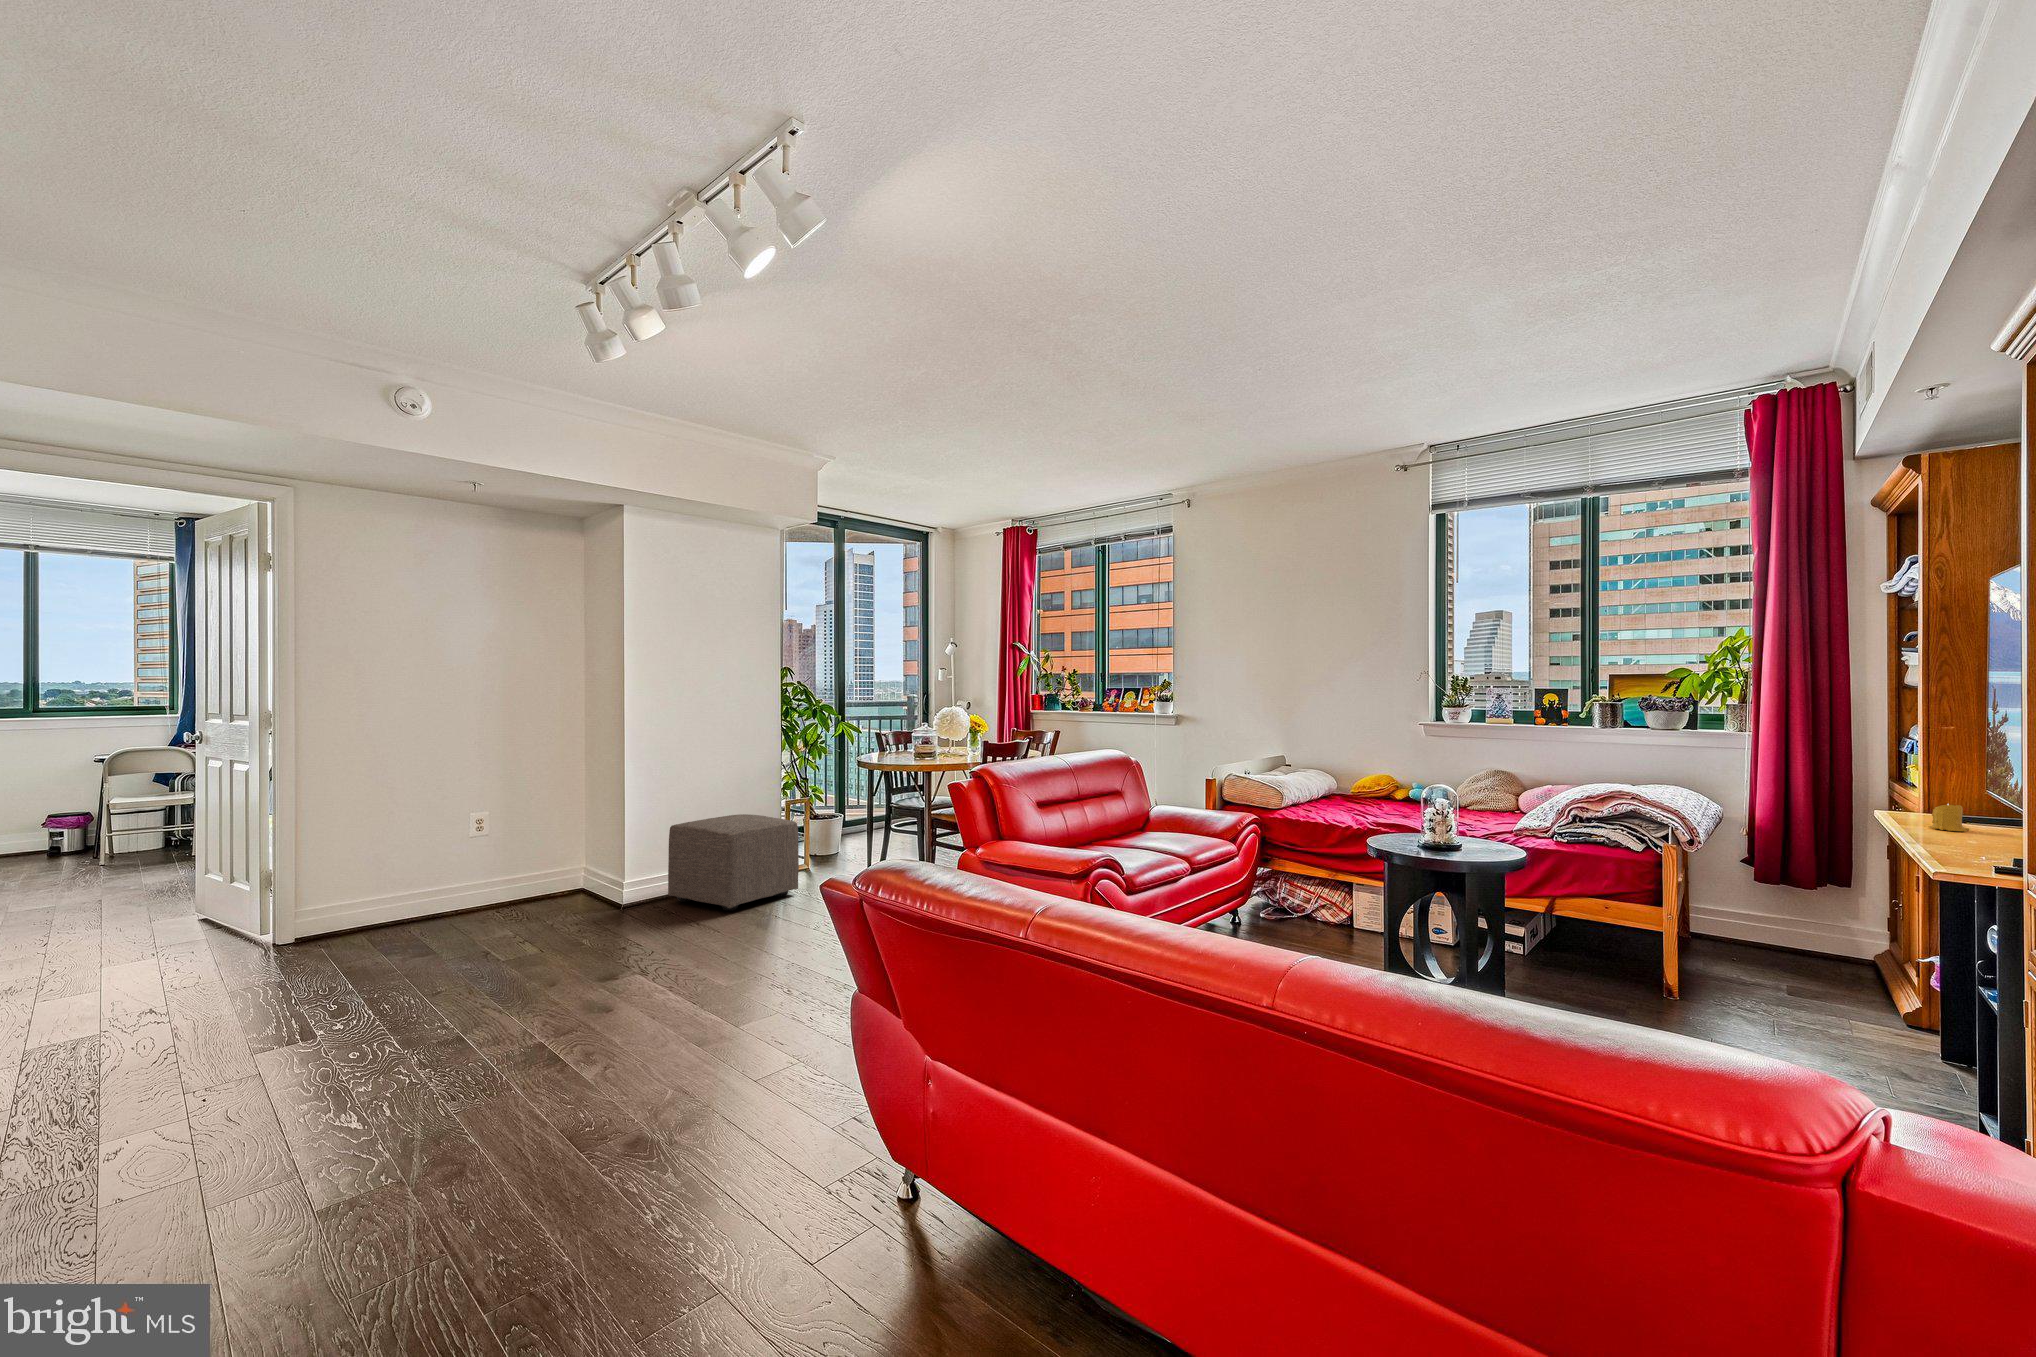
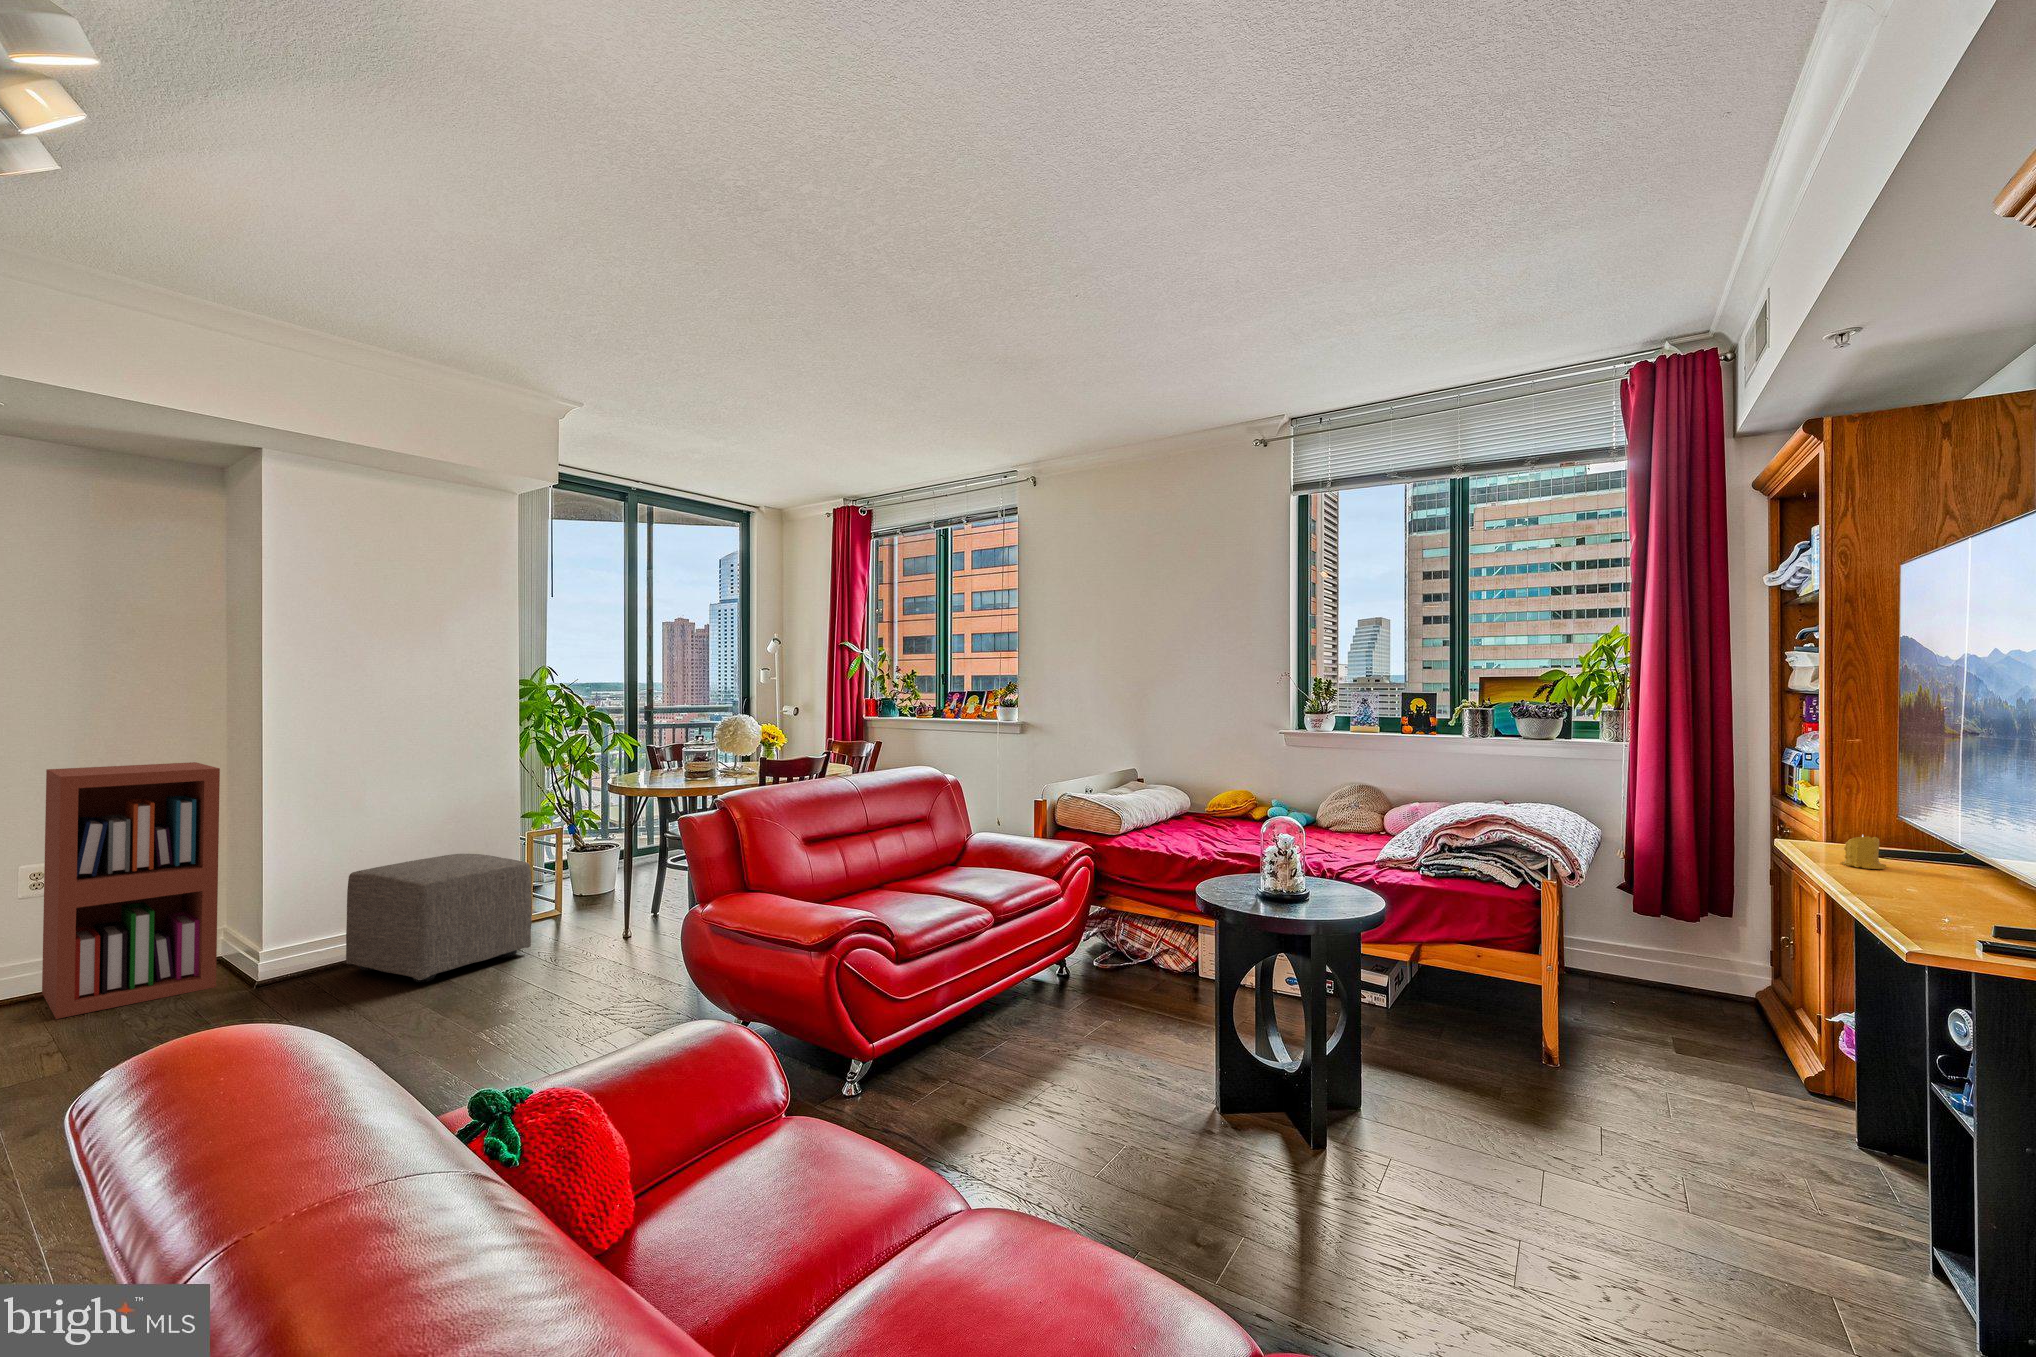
bookshelf: none [464,740,583,925] -> present [42,762,220,1019]

